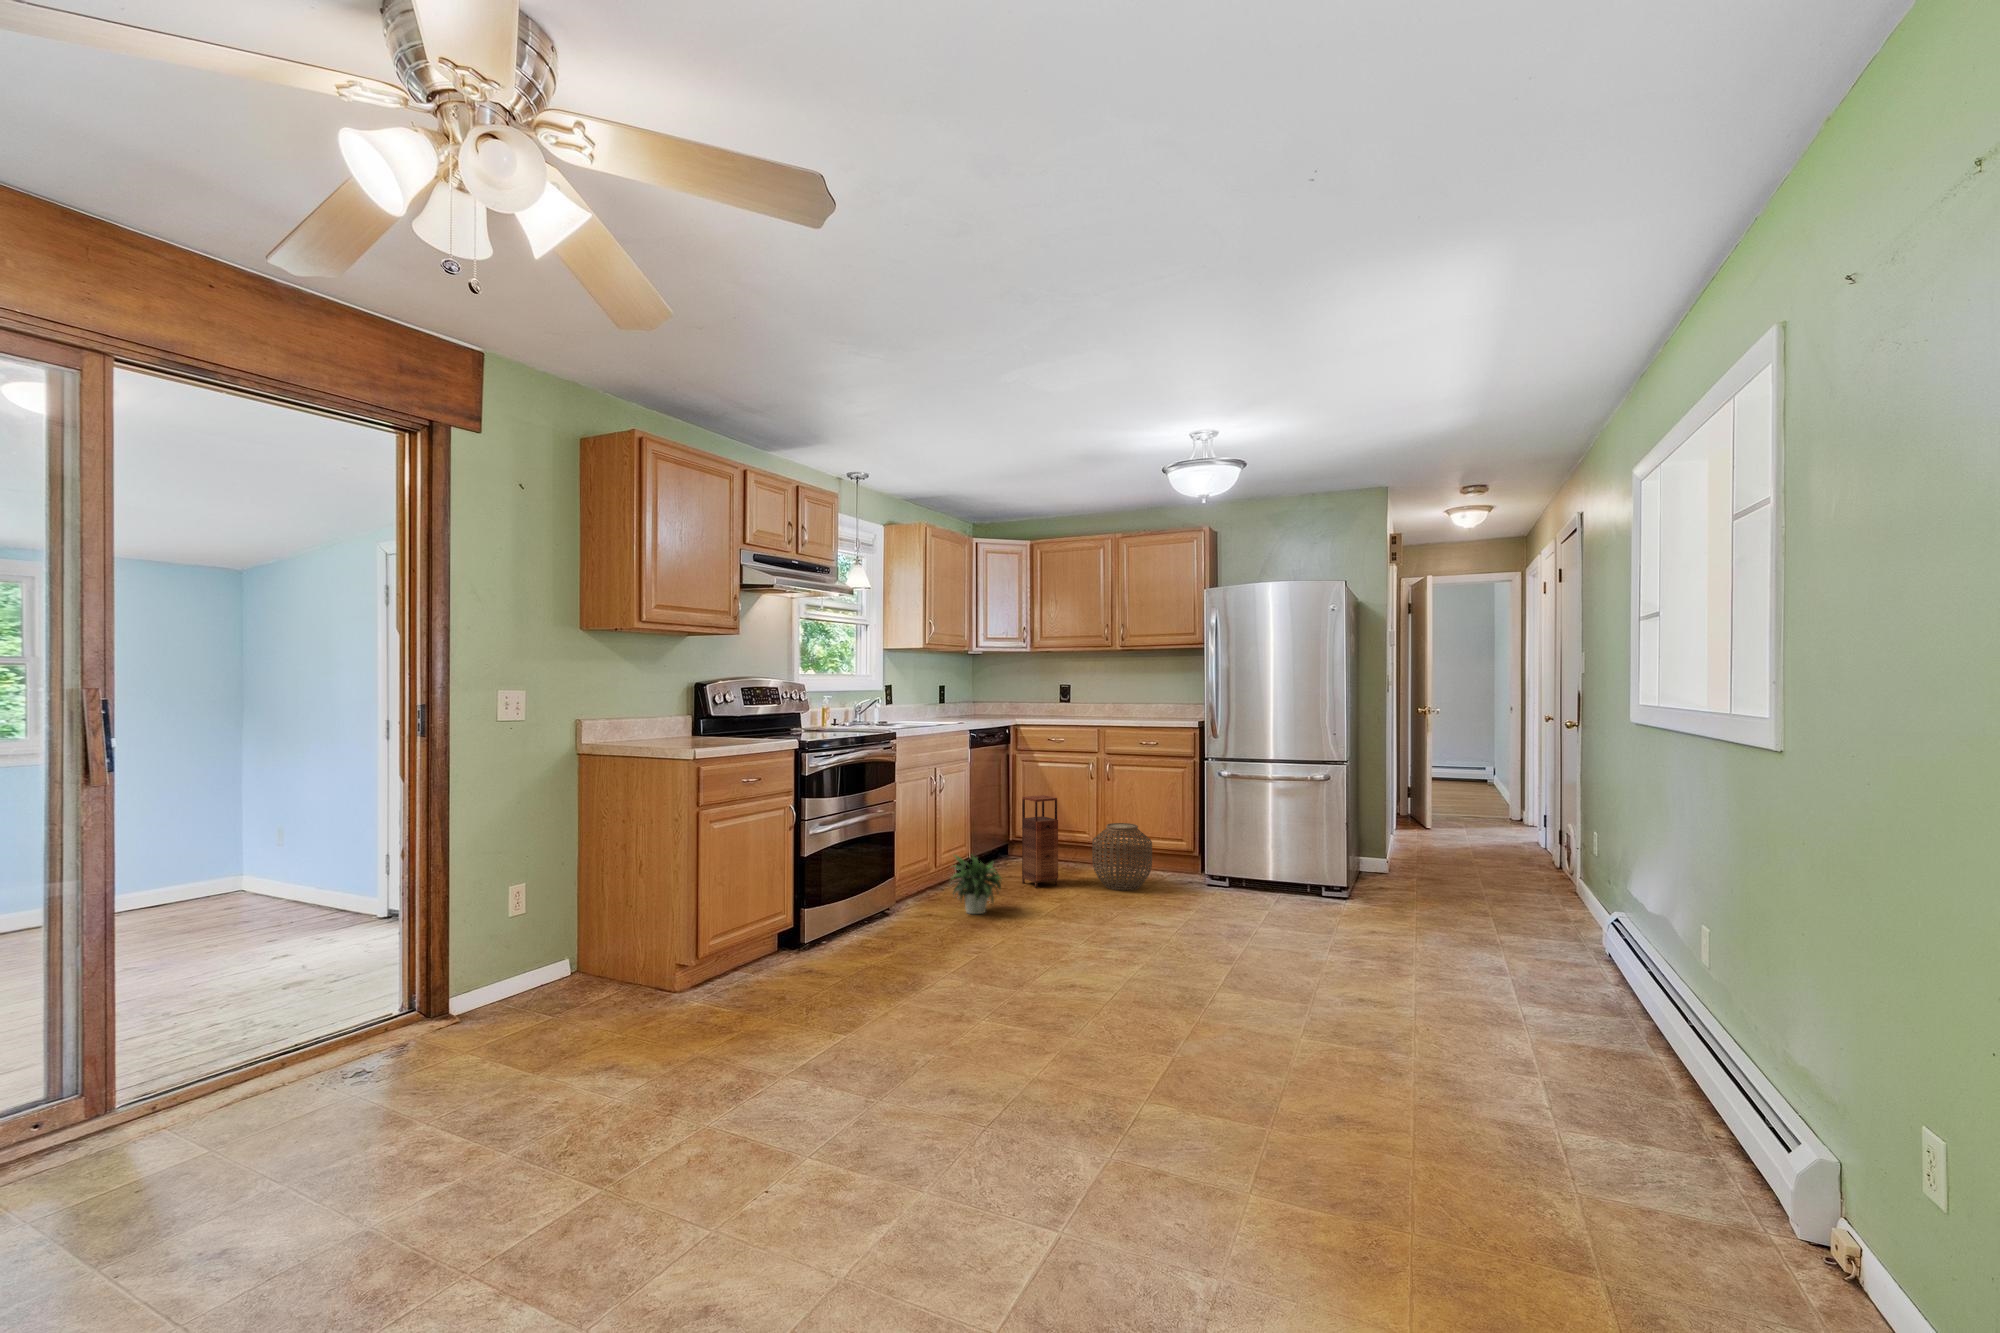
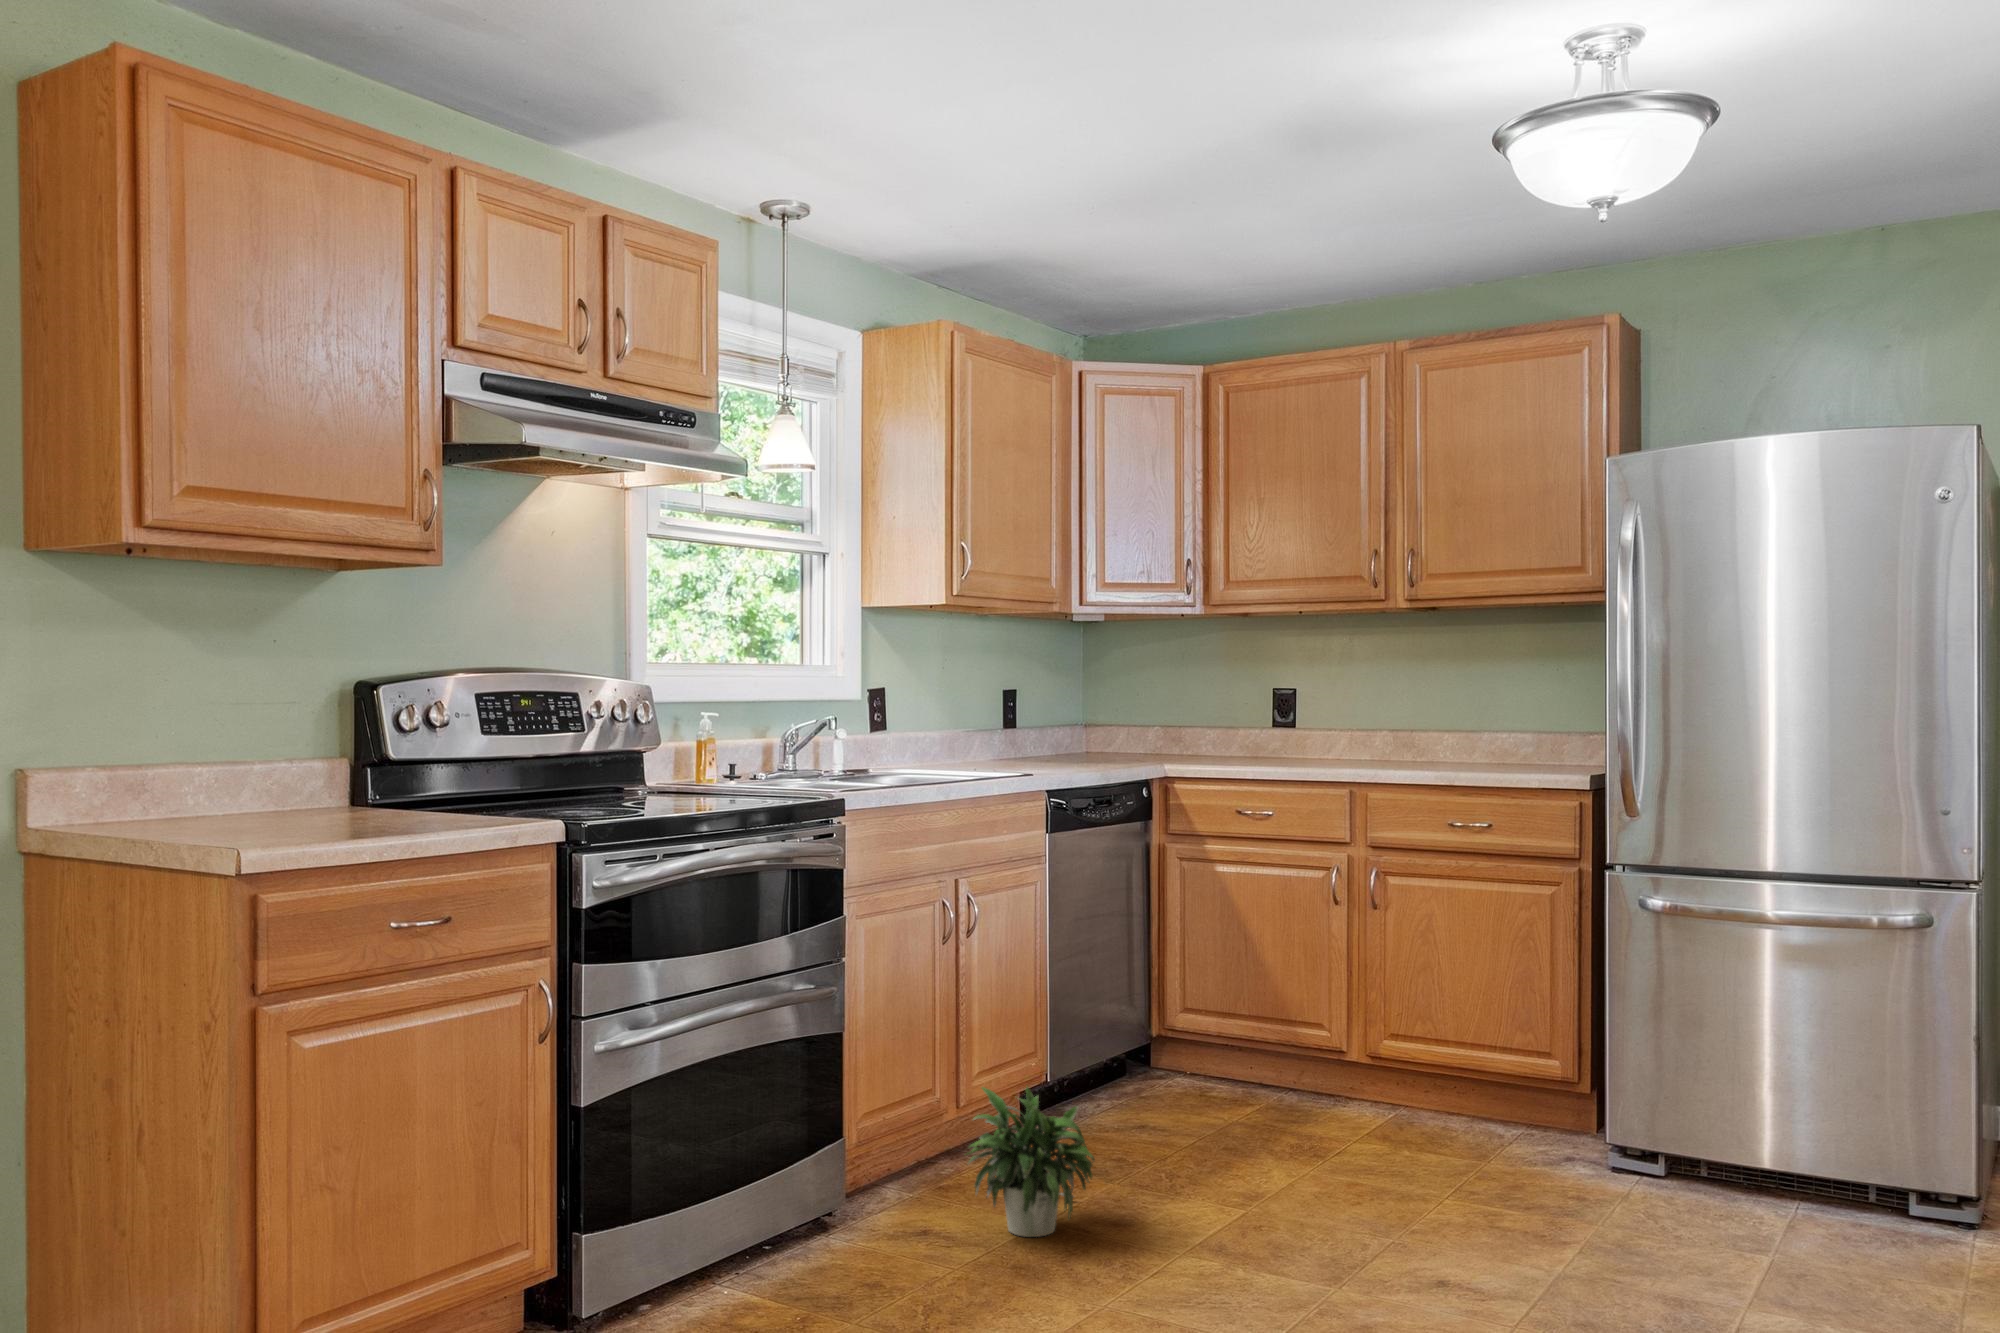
storage cabinet: present [1022,795,1058,888] -> none [1162,941,1245,1161]
woven basket: present [1092,823,1152,890] -> none [1326,1013,1471,1179]

